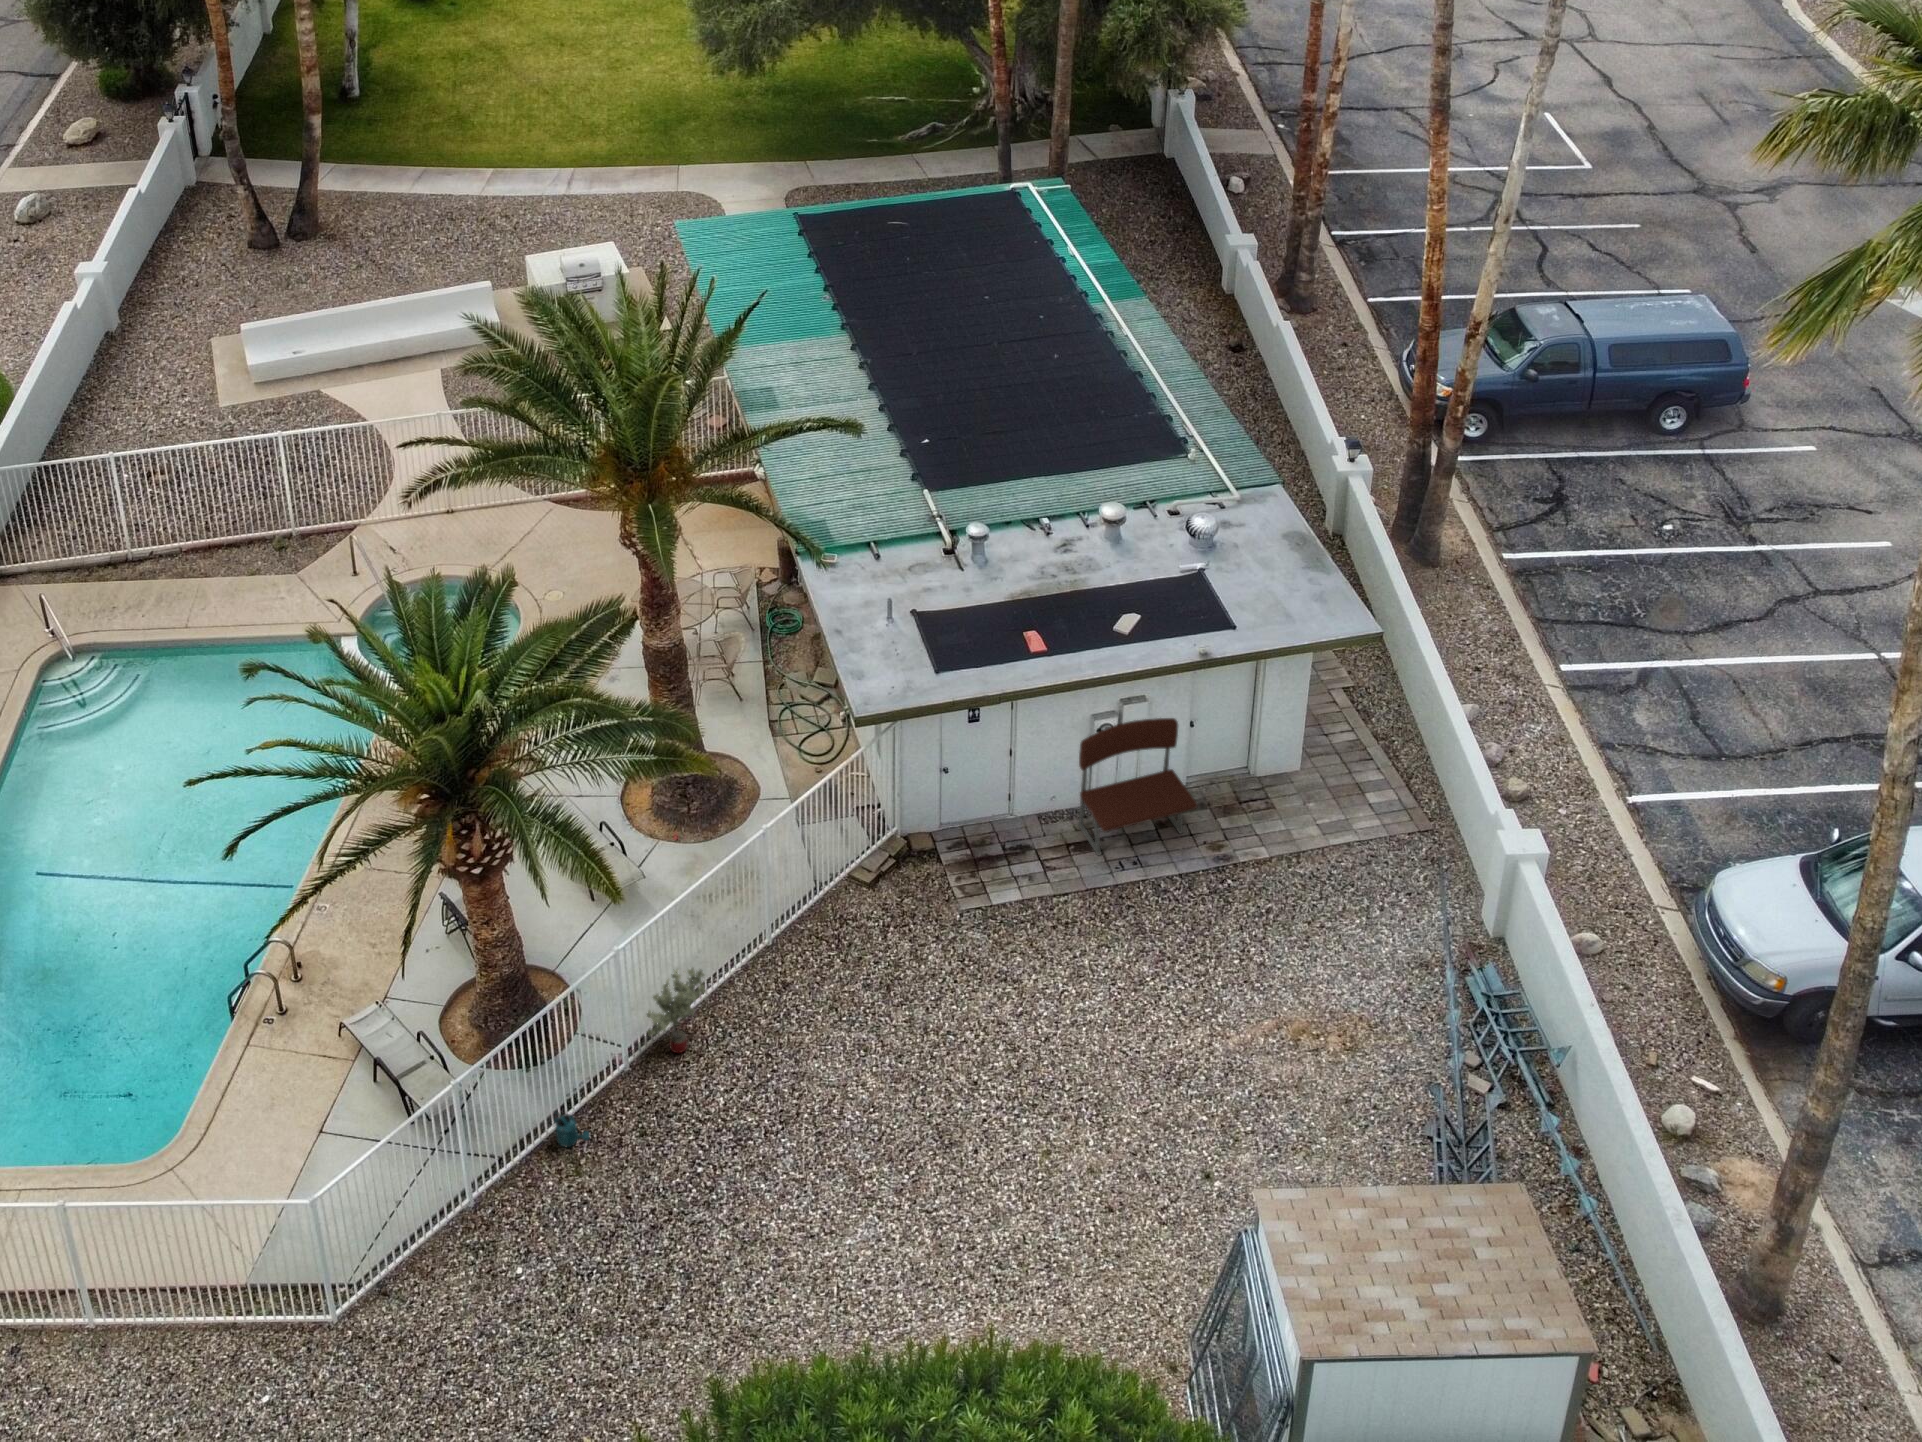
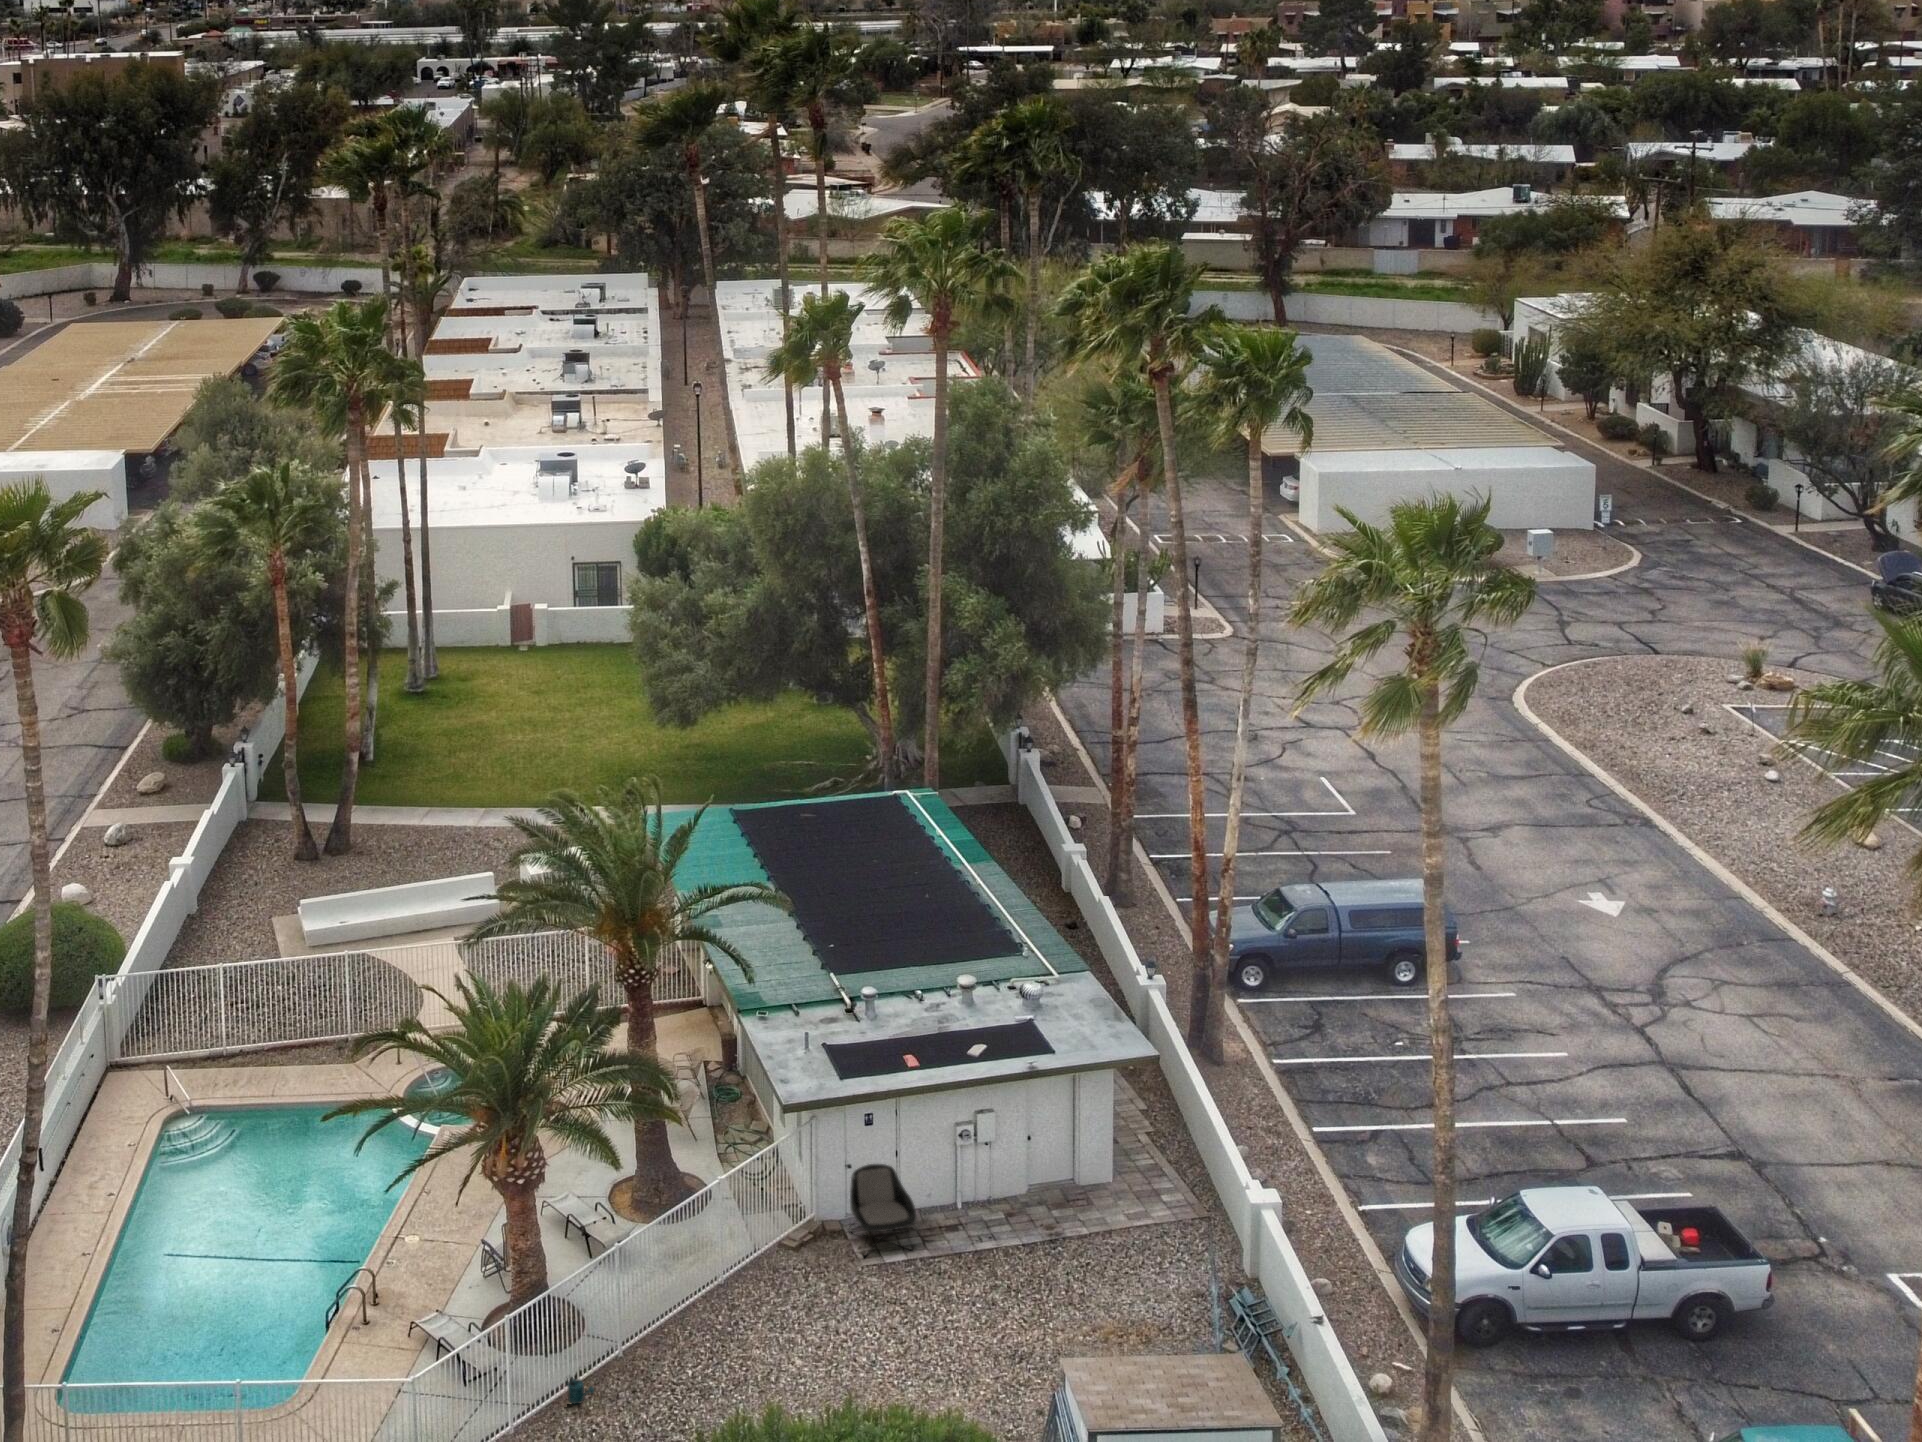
bench: present [1078,718,1198,855] -> none [947,1128,1036,1237]
lounge chair: none [942,767,1036,891] -> present [849,1164,916,1257]
potted tree: present [647,968,705,1053] -> none [632,1278,677,1352]

